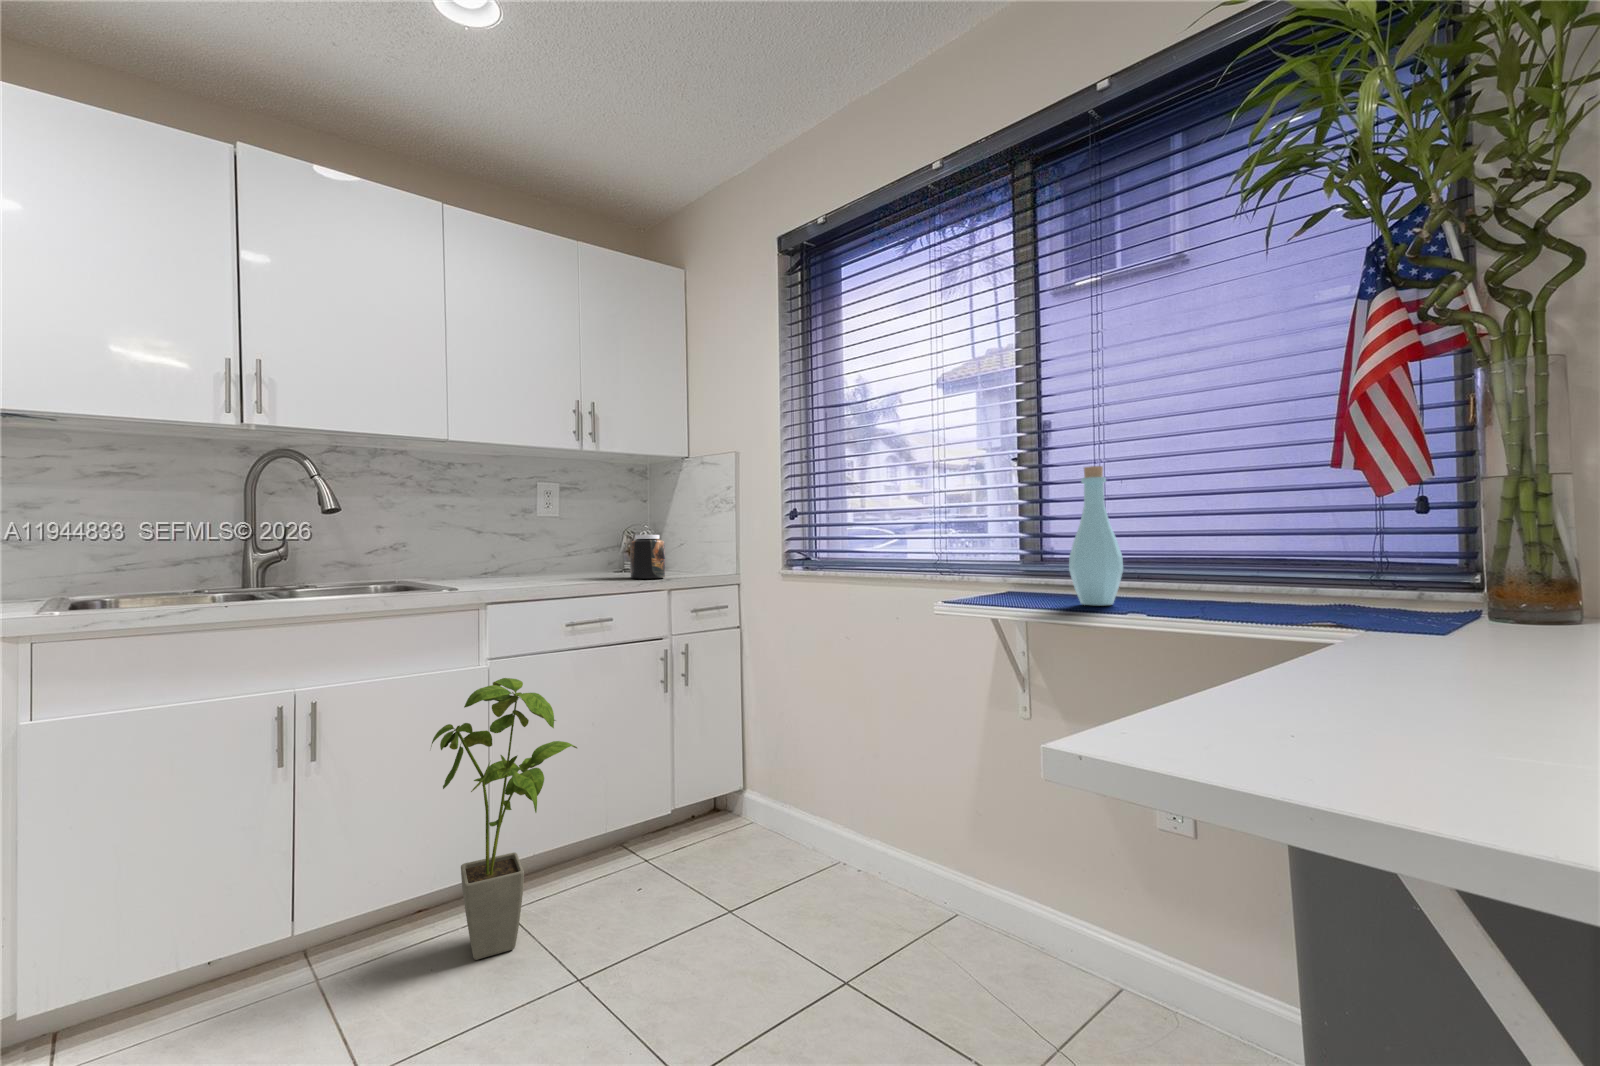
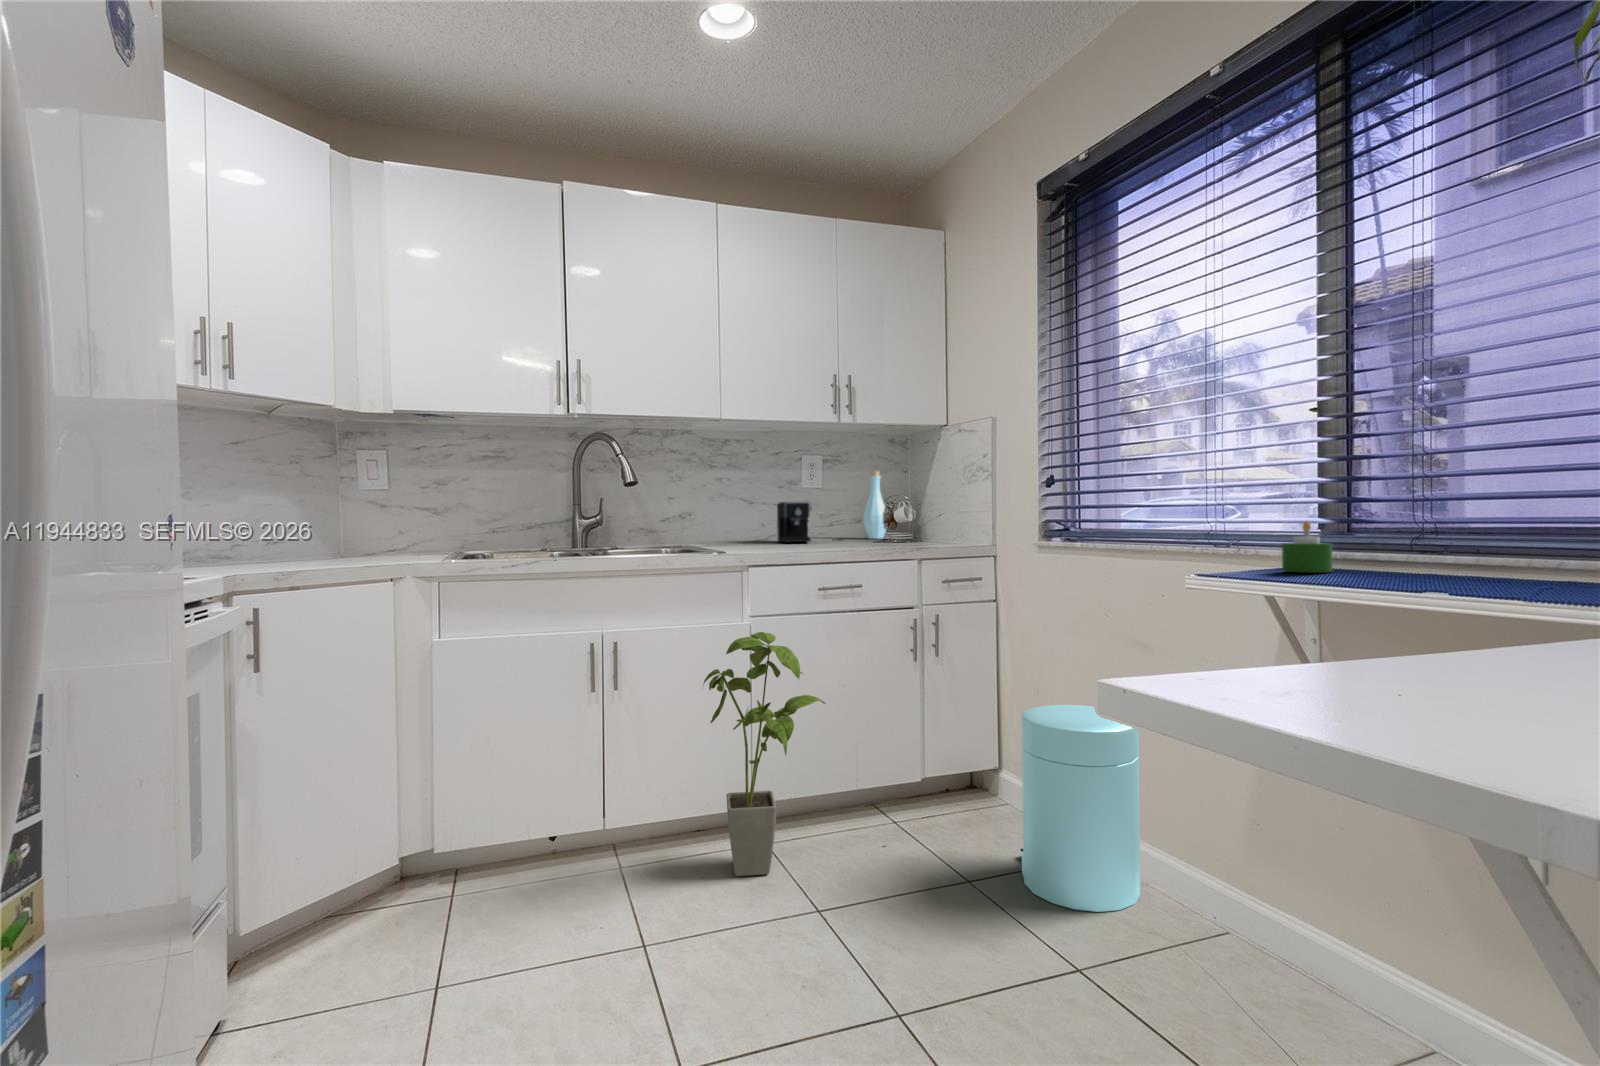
bottle: present [1069,466,1124,605] -> present [863,471,886,539]
coffee maker: none [511,532,584,574] -> present [777,502,843,542]
jar: present [630,535,665,579] -> none [884,504,918,548]
candle: none [1003,553,1040,597] -> present [1282,521,1332,572]
trash can: none [774,722,883,920] -> present [1020,705,1140,912]

